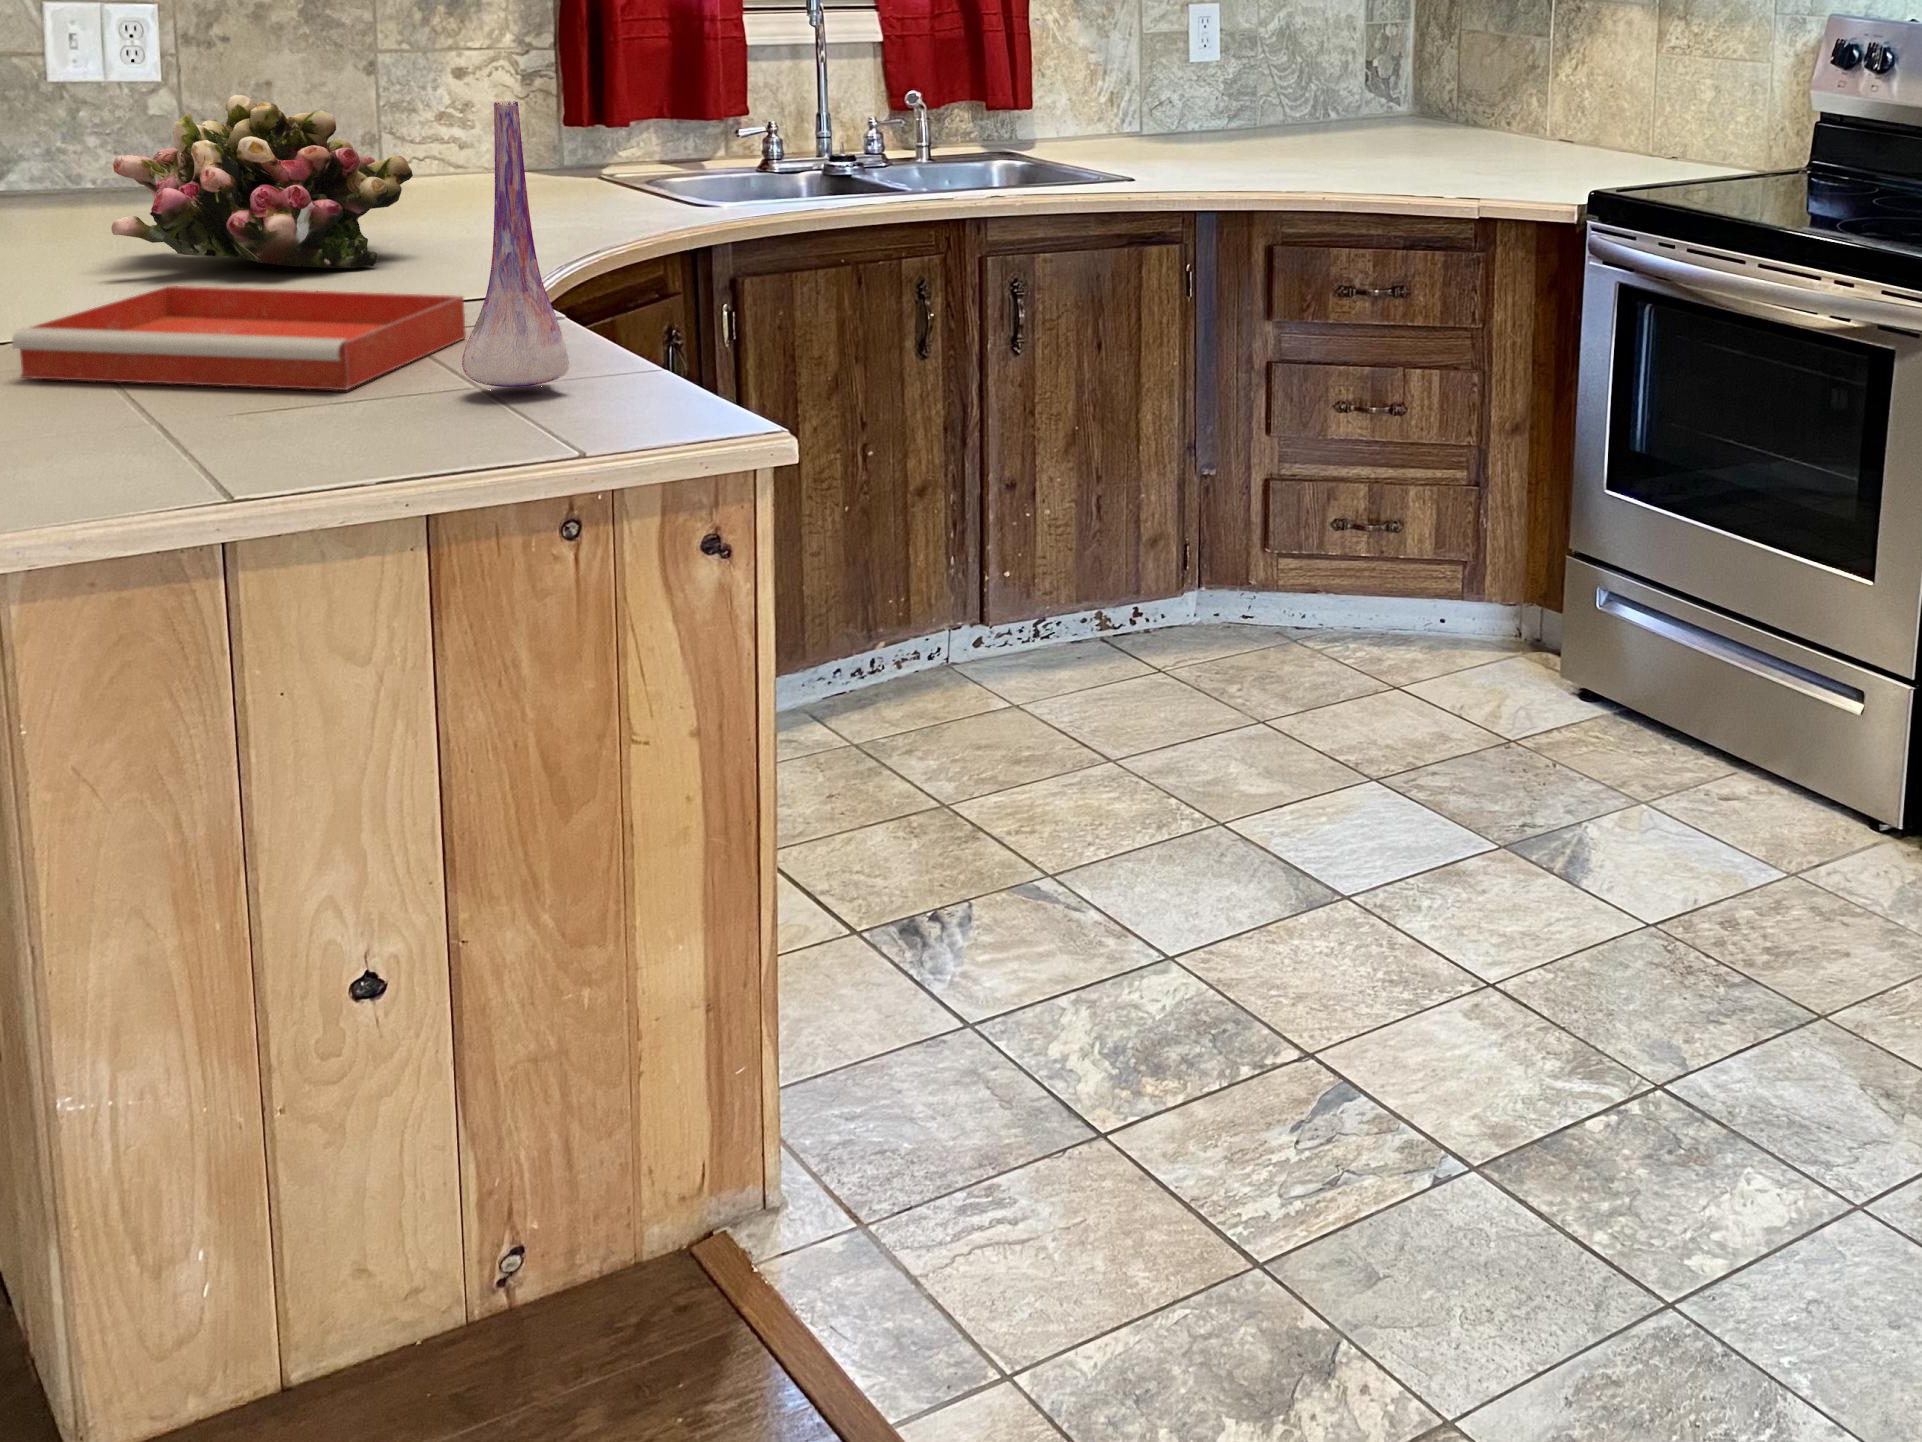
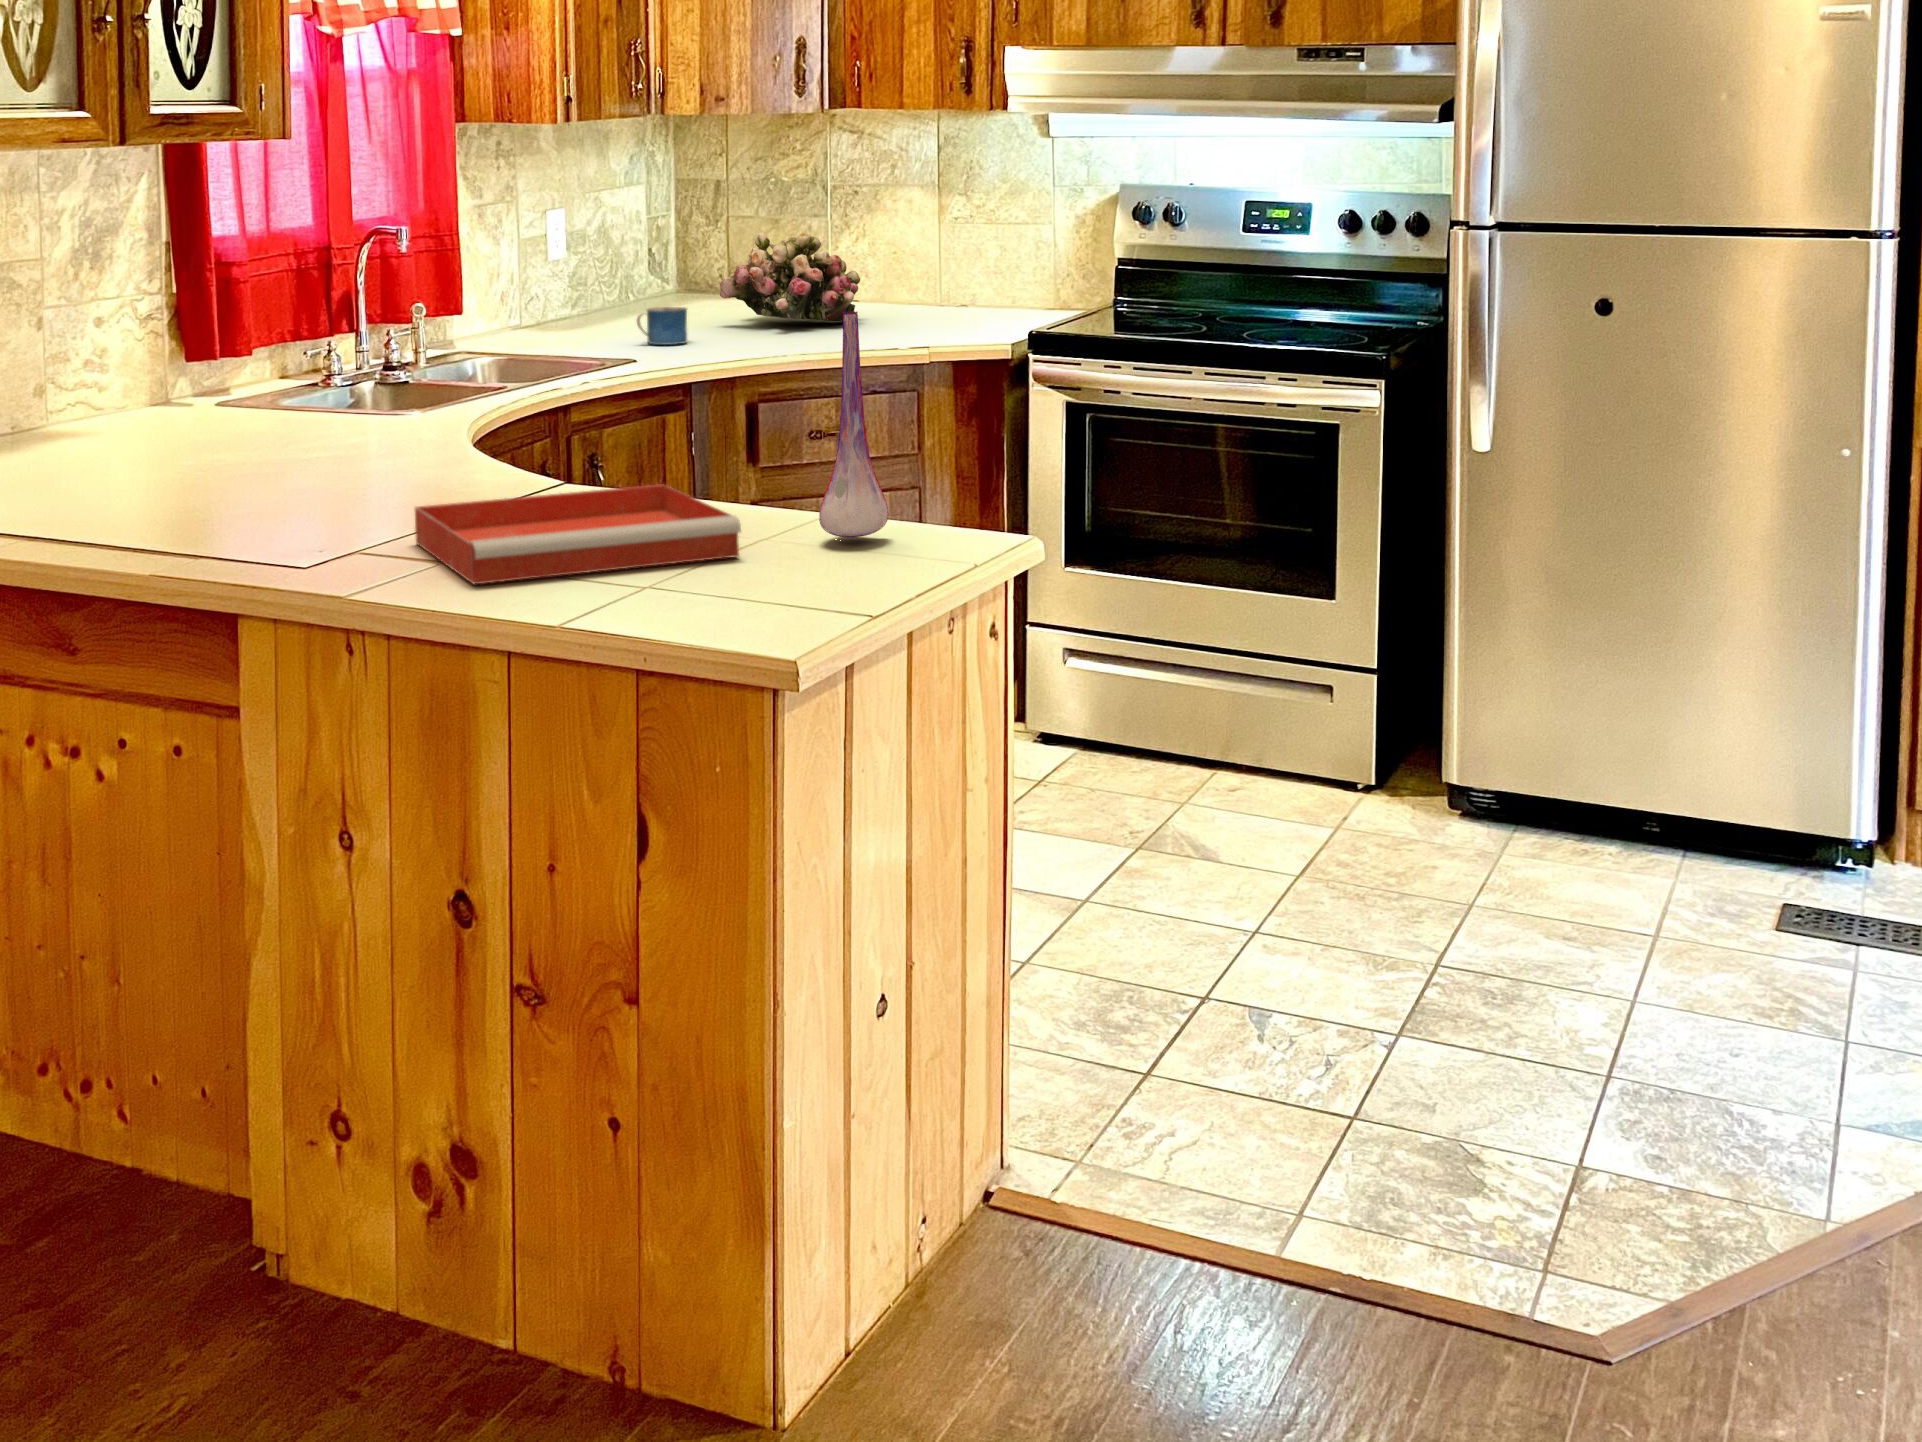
flower arrangement: present [112,95,413,268] -> present [720,233,860,322]
mug: none [1200,117,1263,161] -> present [637,307,687,345]

